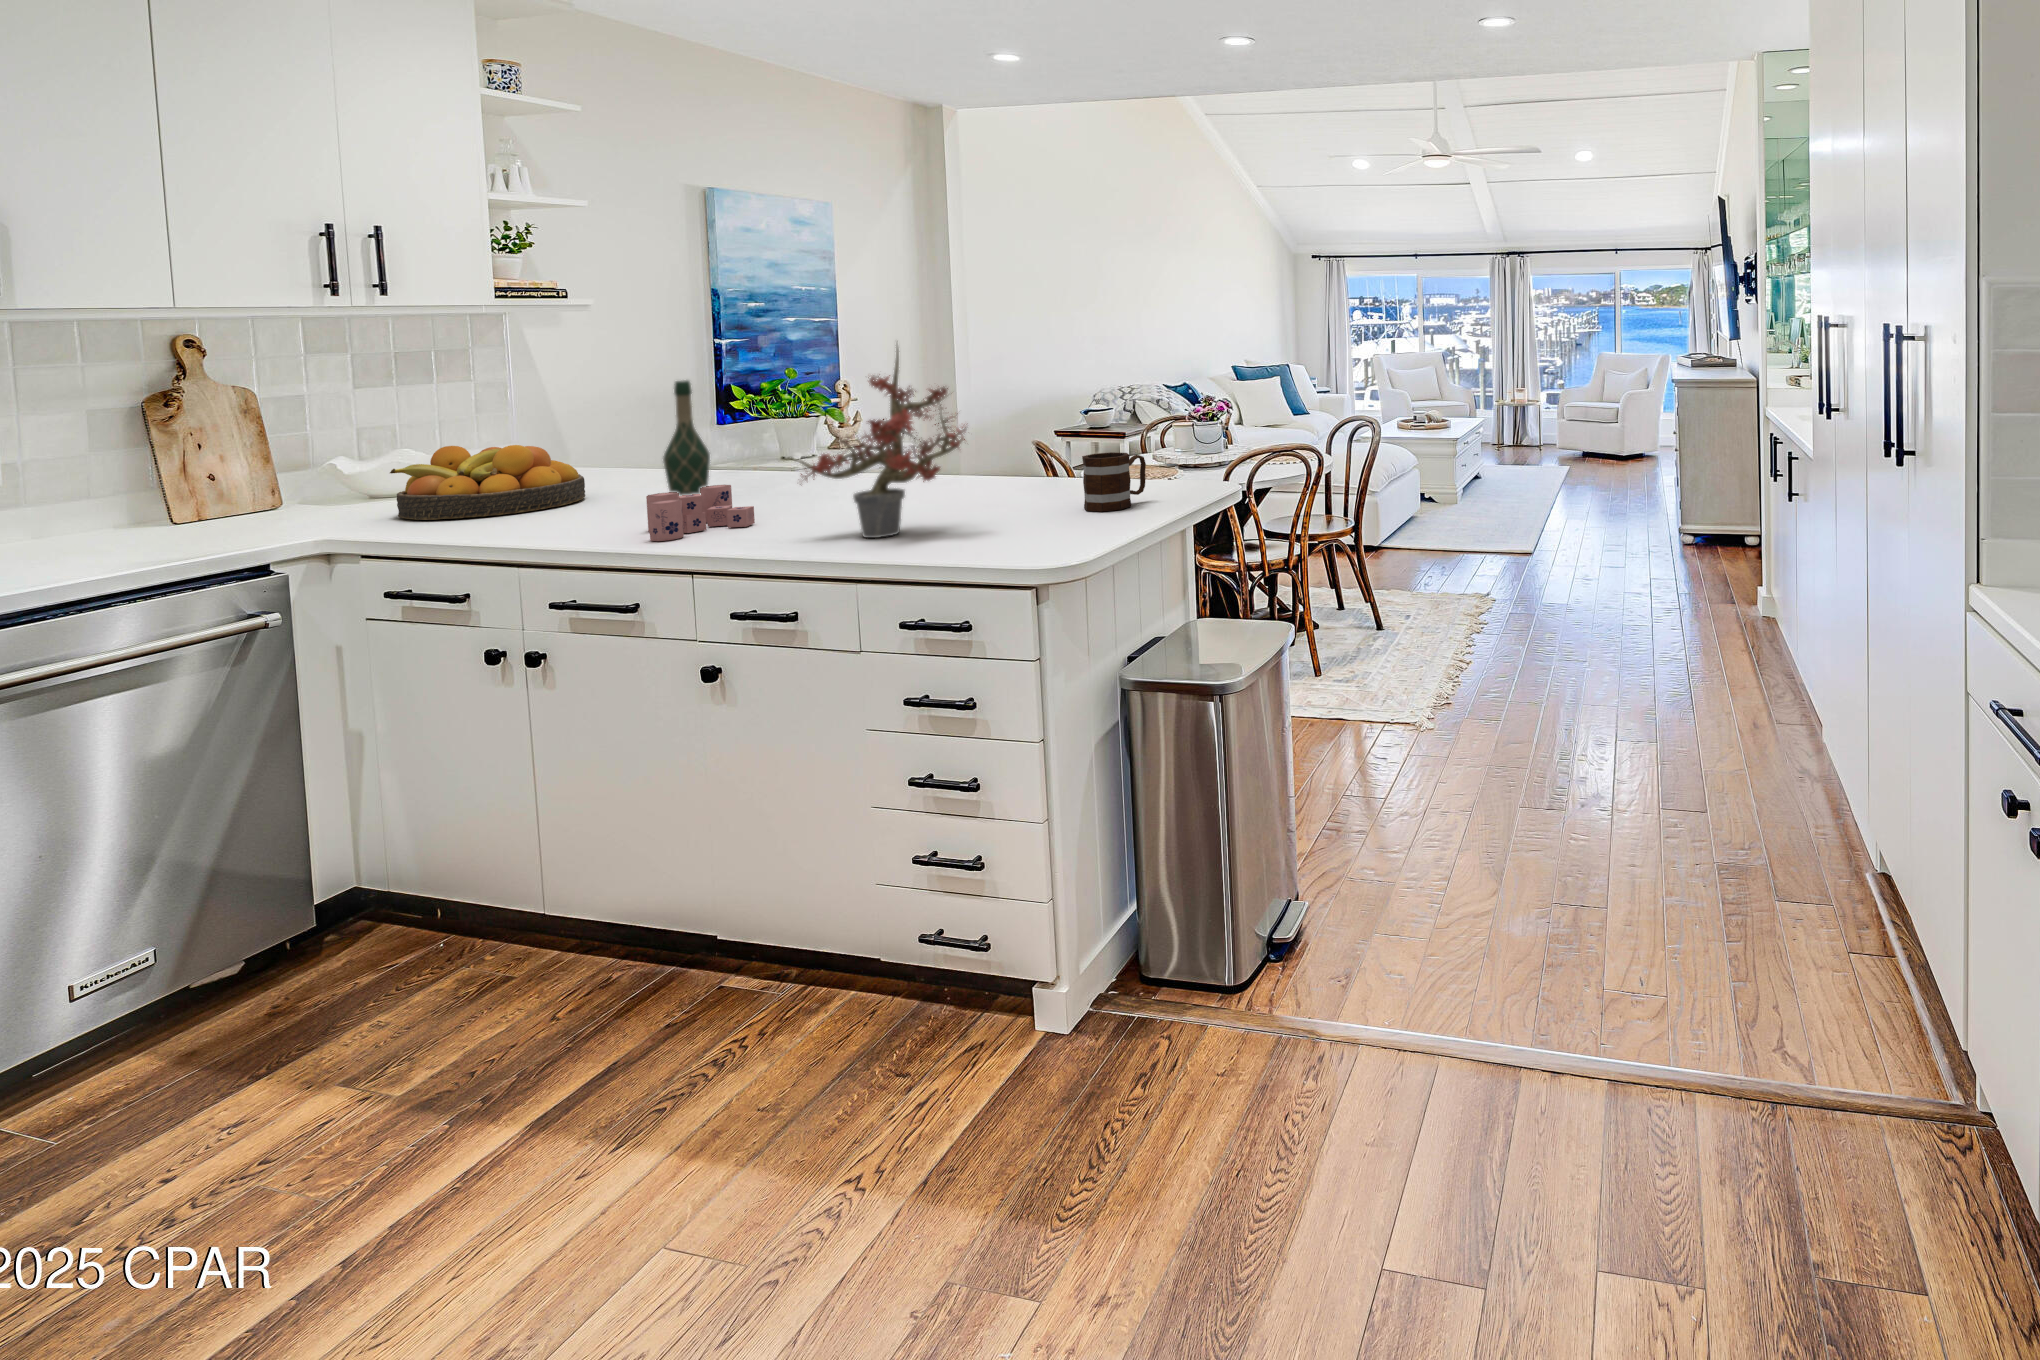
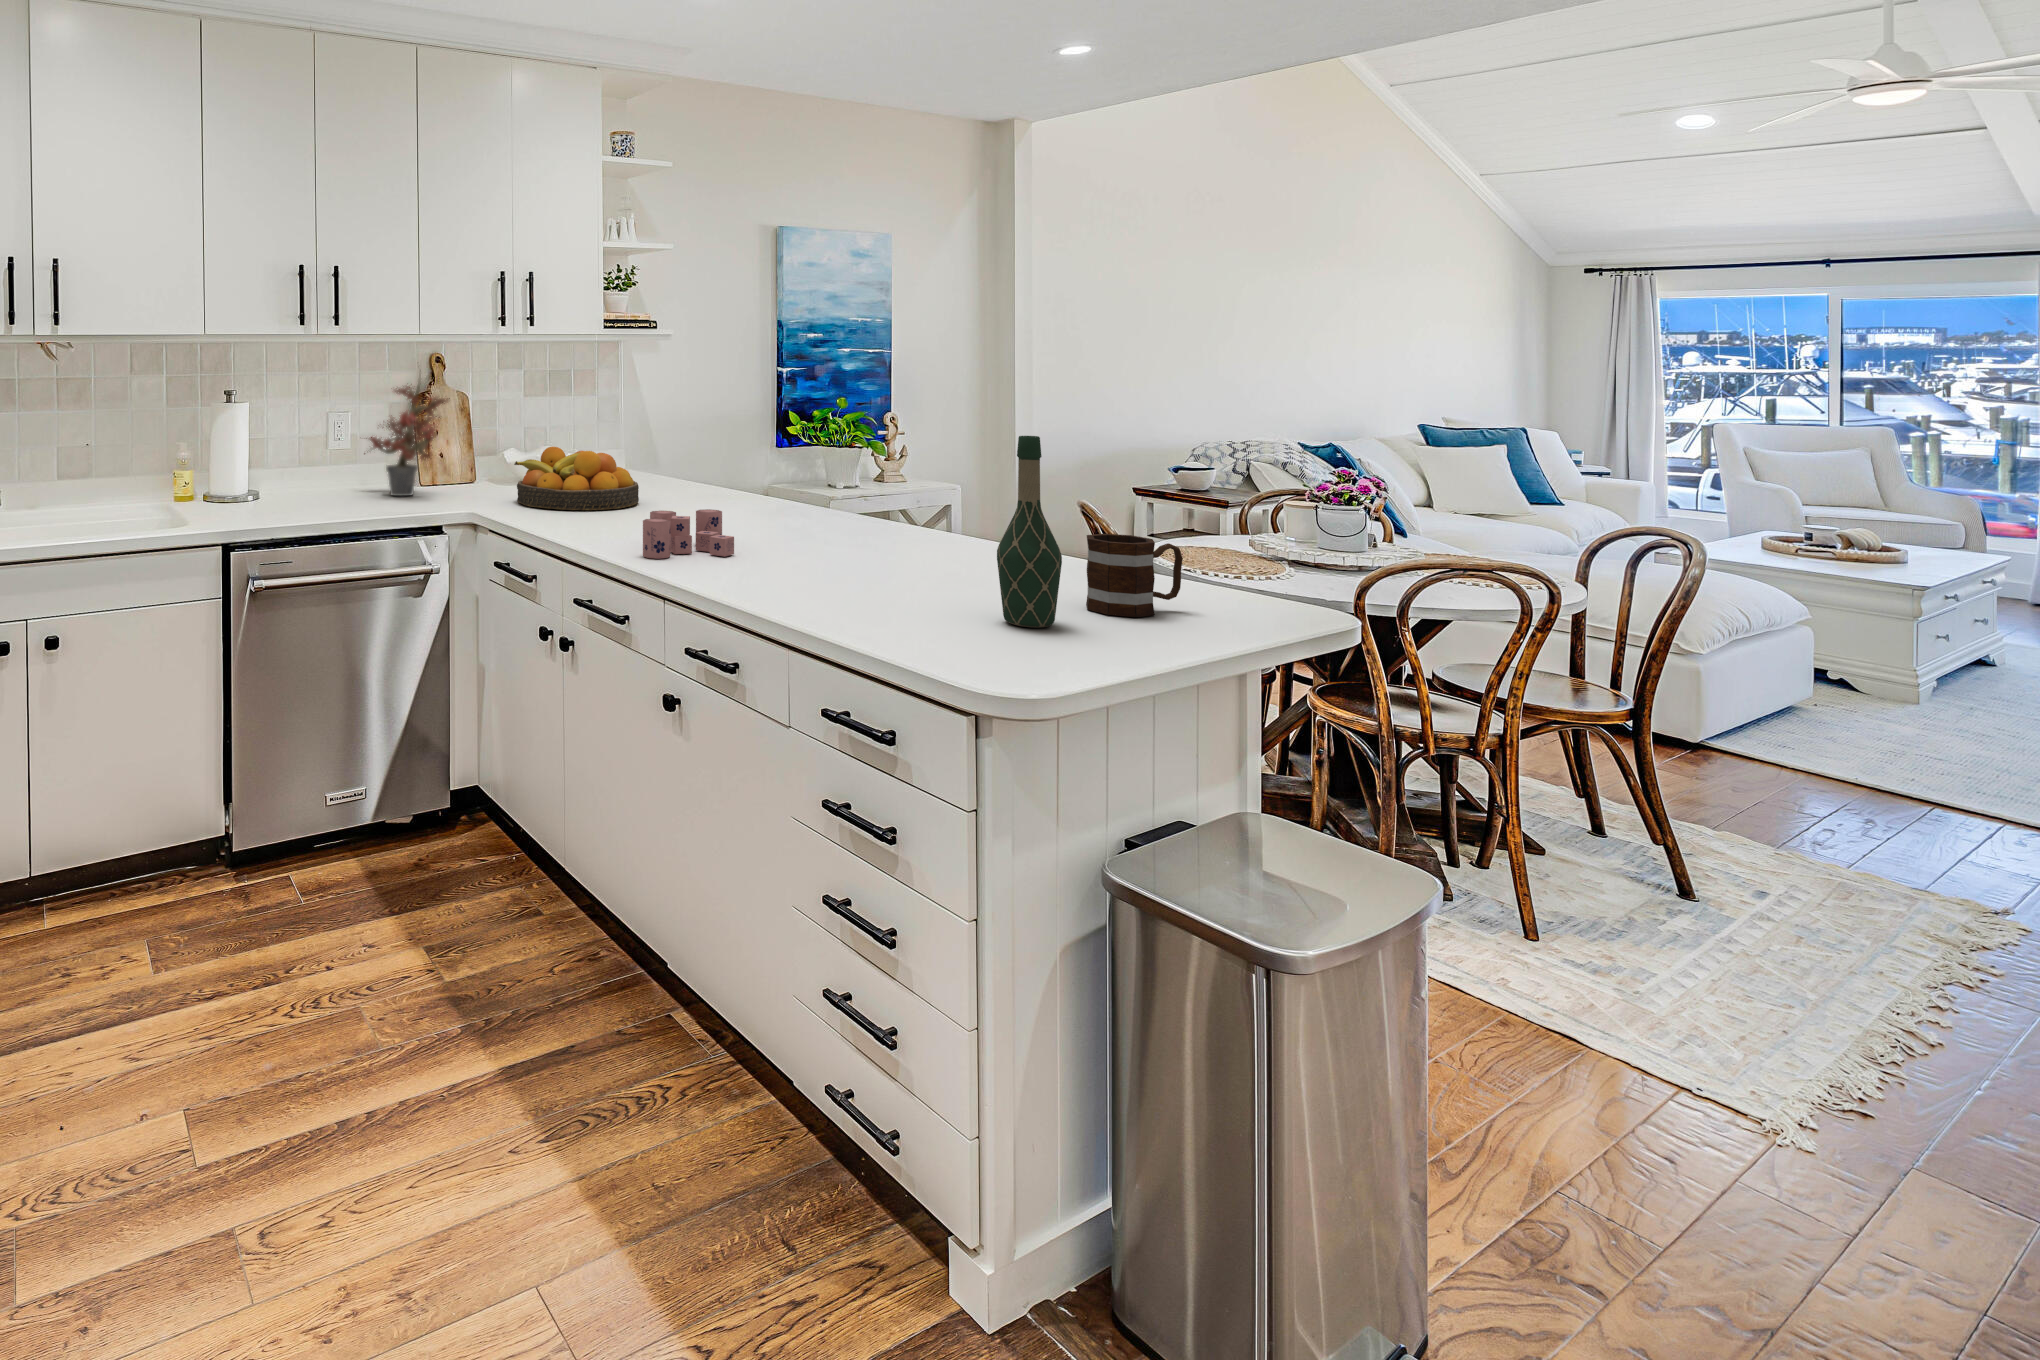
potted plant: present [793,348,966,538] -> present [364,380,450,496]
wine bottle: present [663,381,710,495] -> present [997,436,1062,628]

